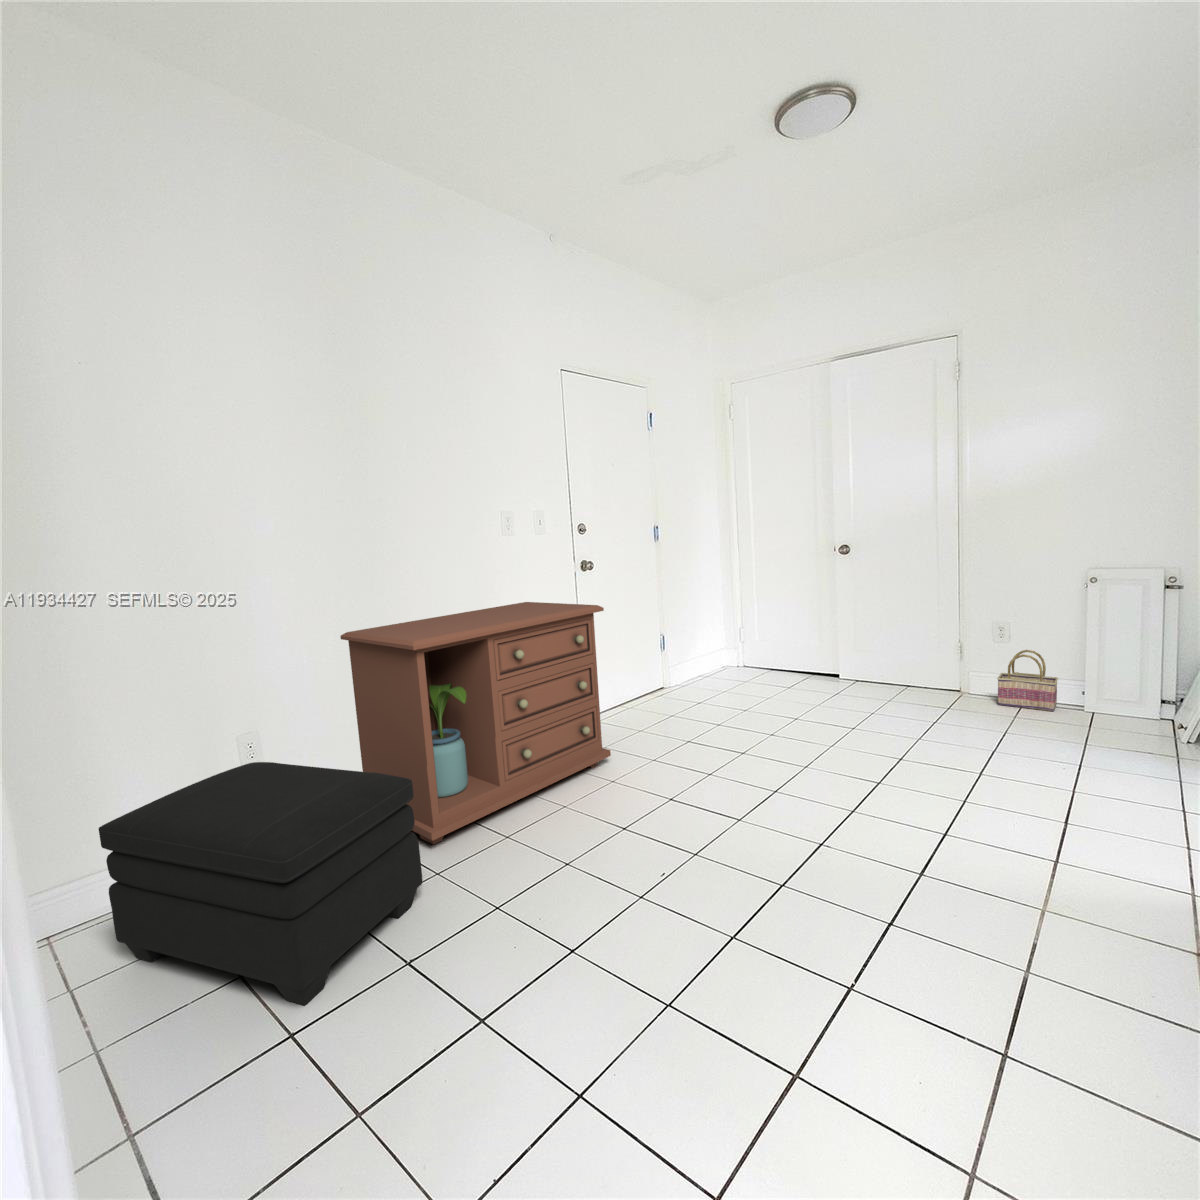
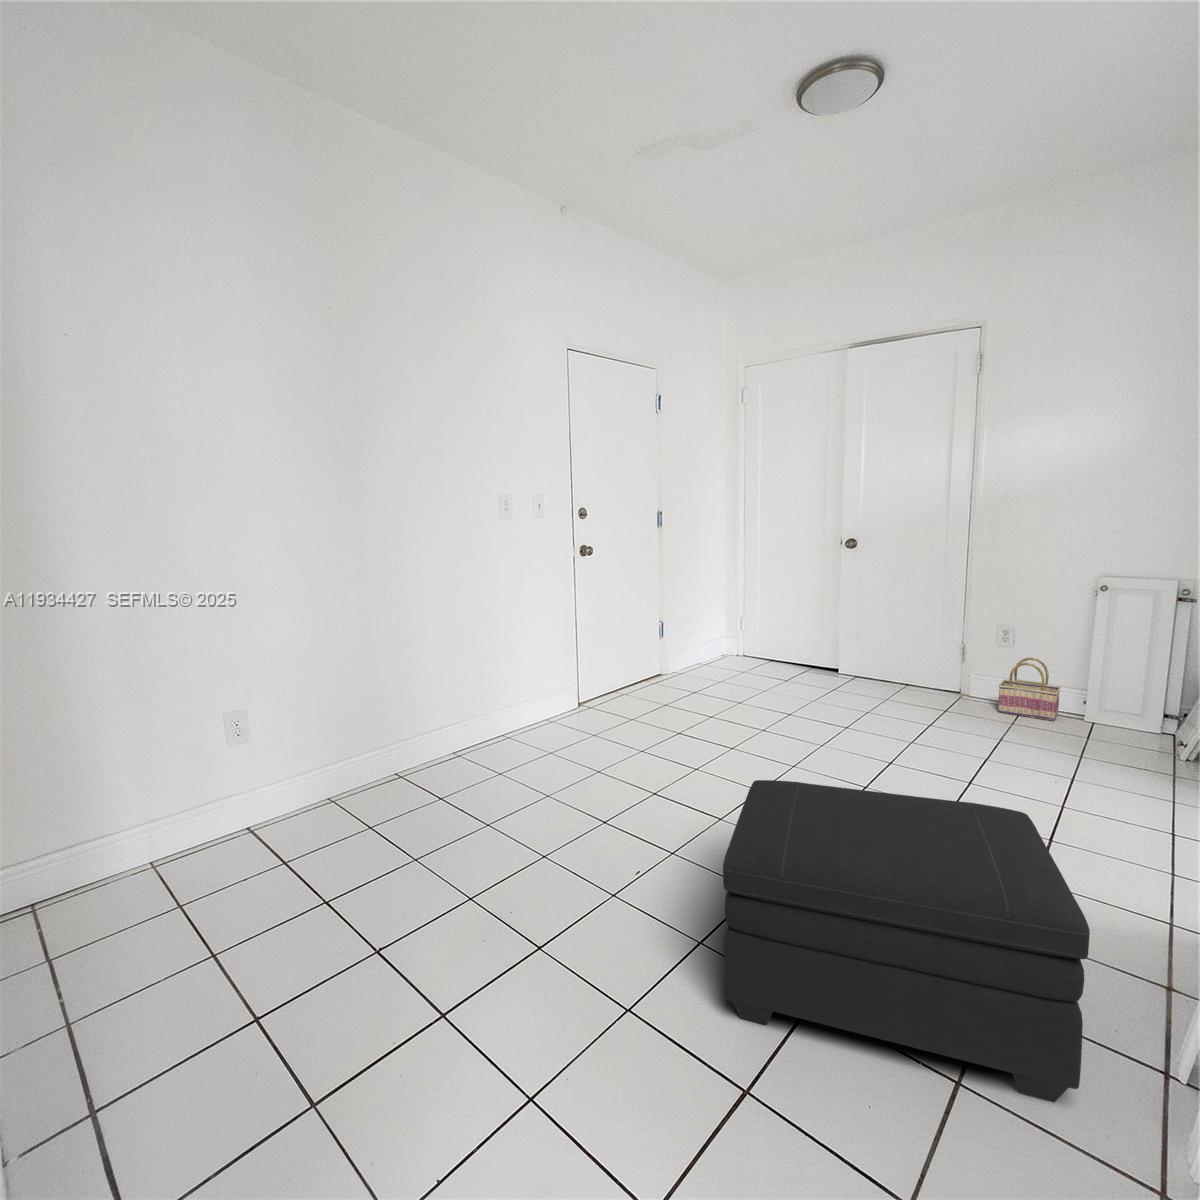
dresser: present [340,602,611,845] -> none [336,599,603,841]
ottoman: present [99,762,422,1005] -> present [723,780,1090,1102]

